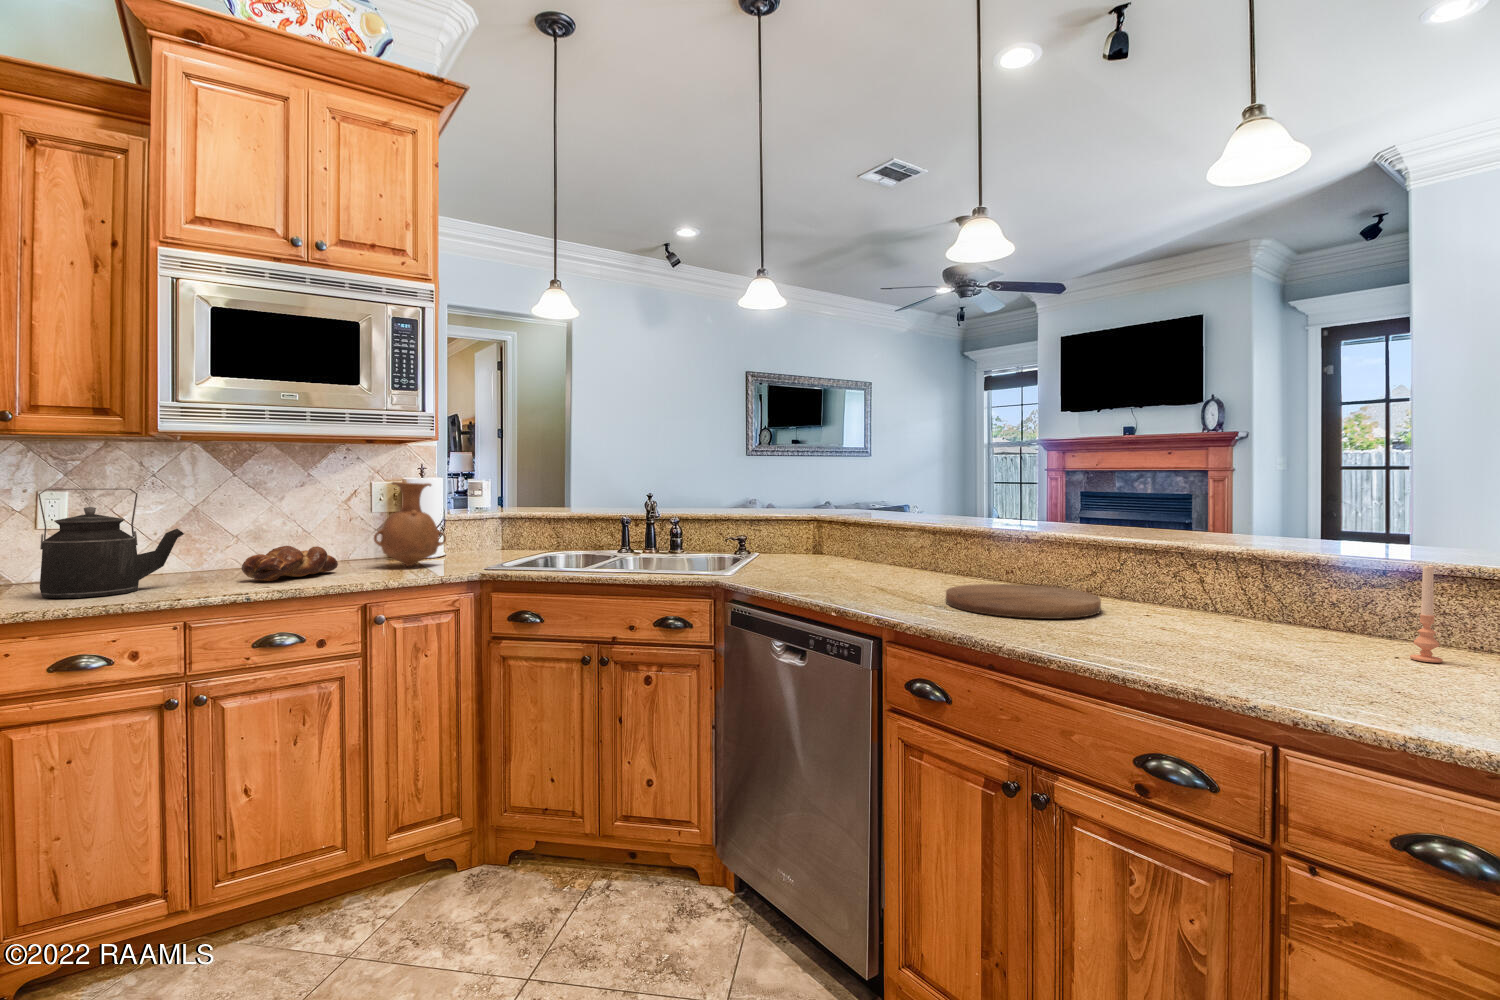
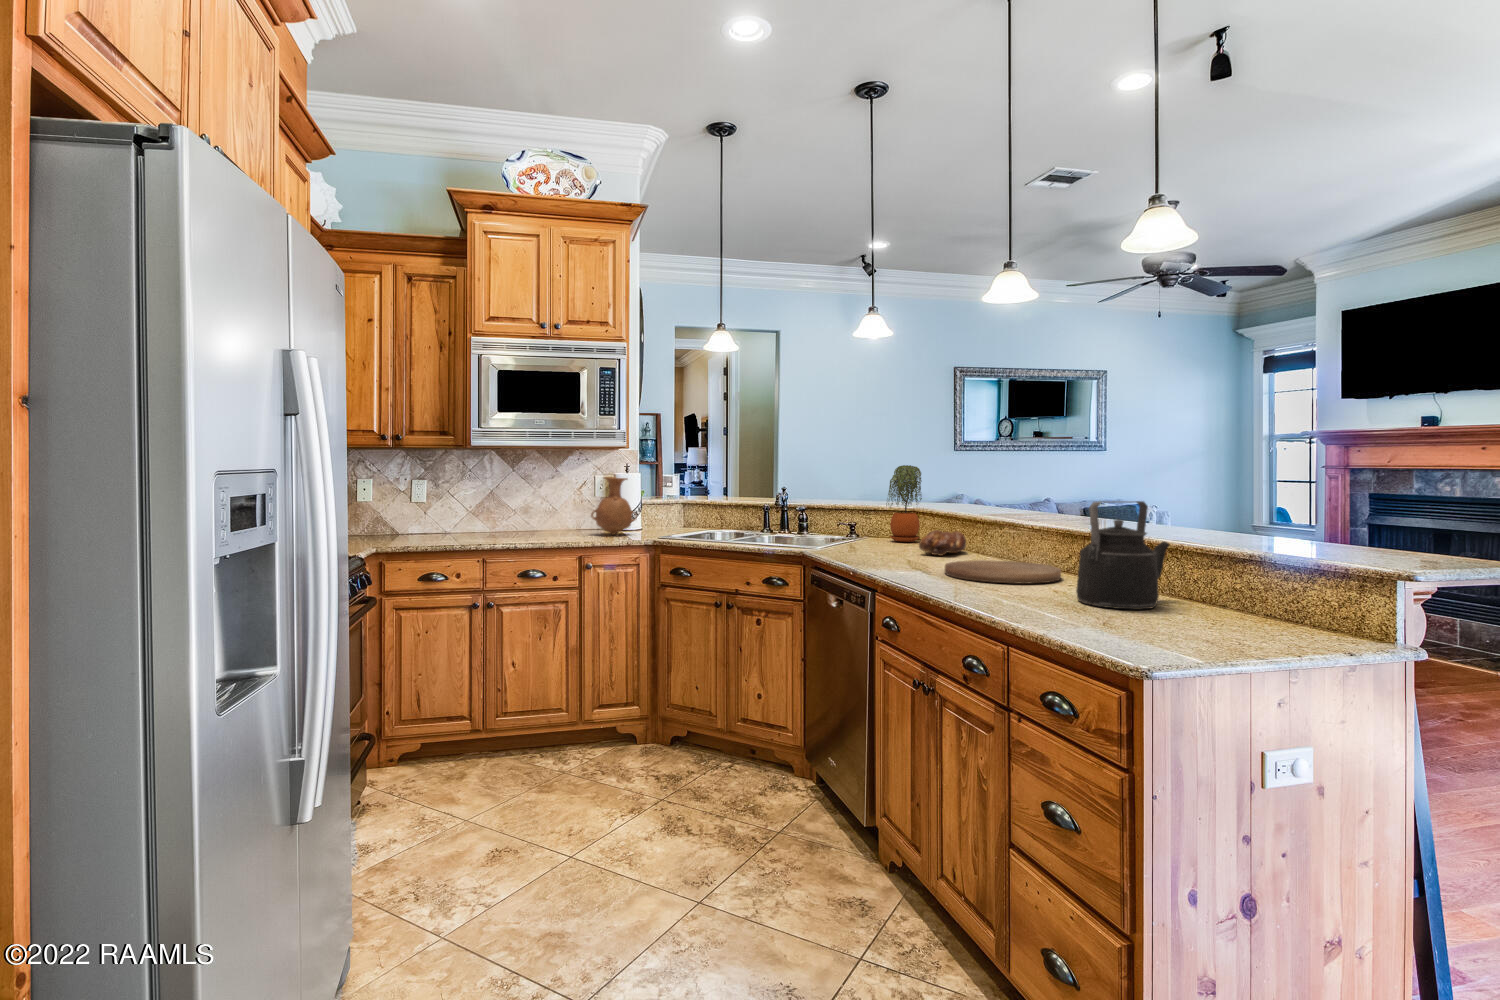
potted plant: none [787,465,830,560] -> present [886,465,922,542]
kettle: present [38,489,184,598] -> present [1076,501,1170,609]
bread loaf: present [242,546,338,581] -> present [919,530,966,555]
candle: present [1410,565,1443,663] -> none [1221,548,1242,621]

